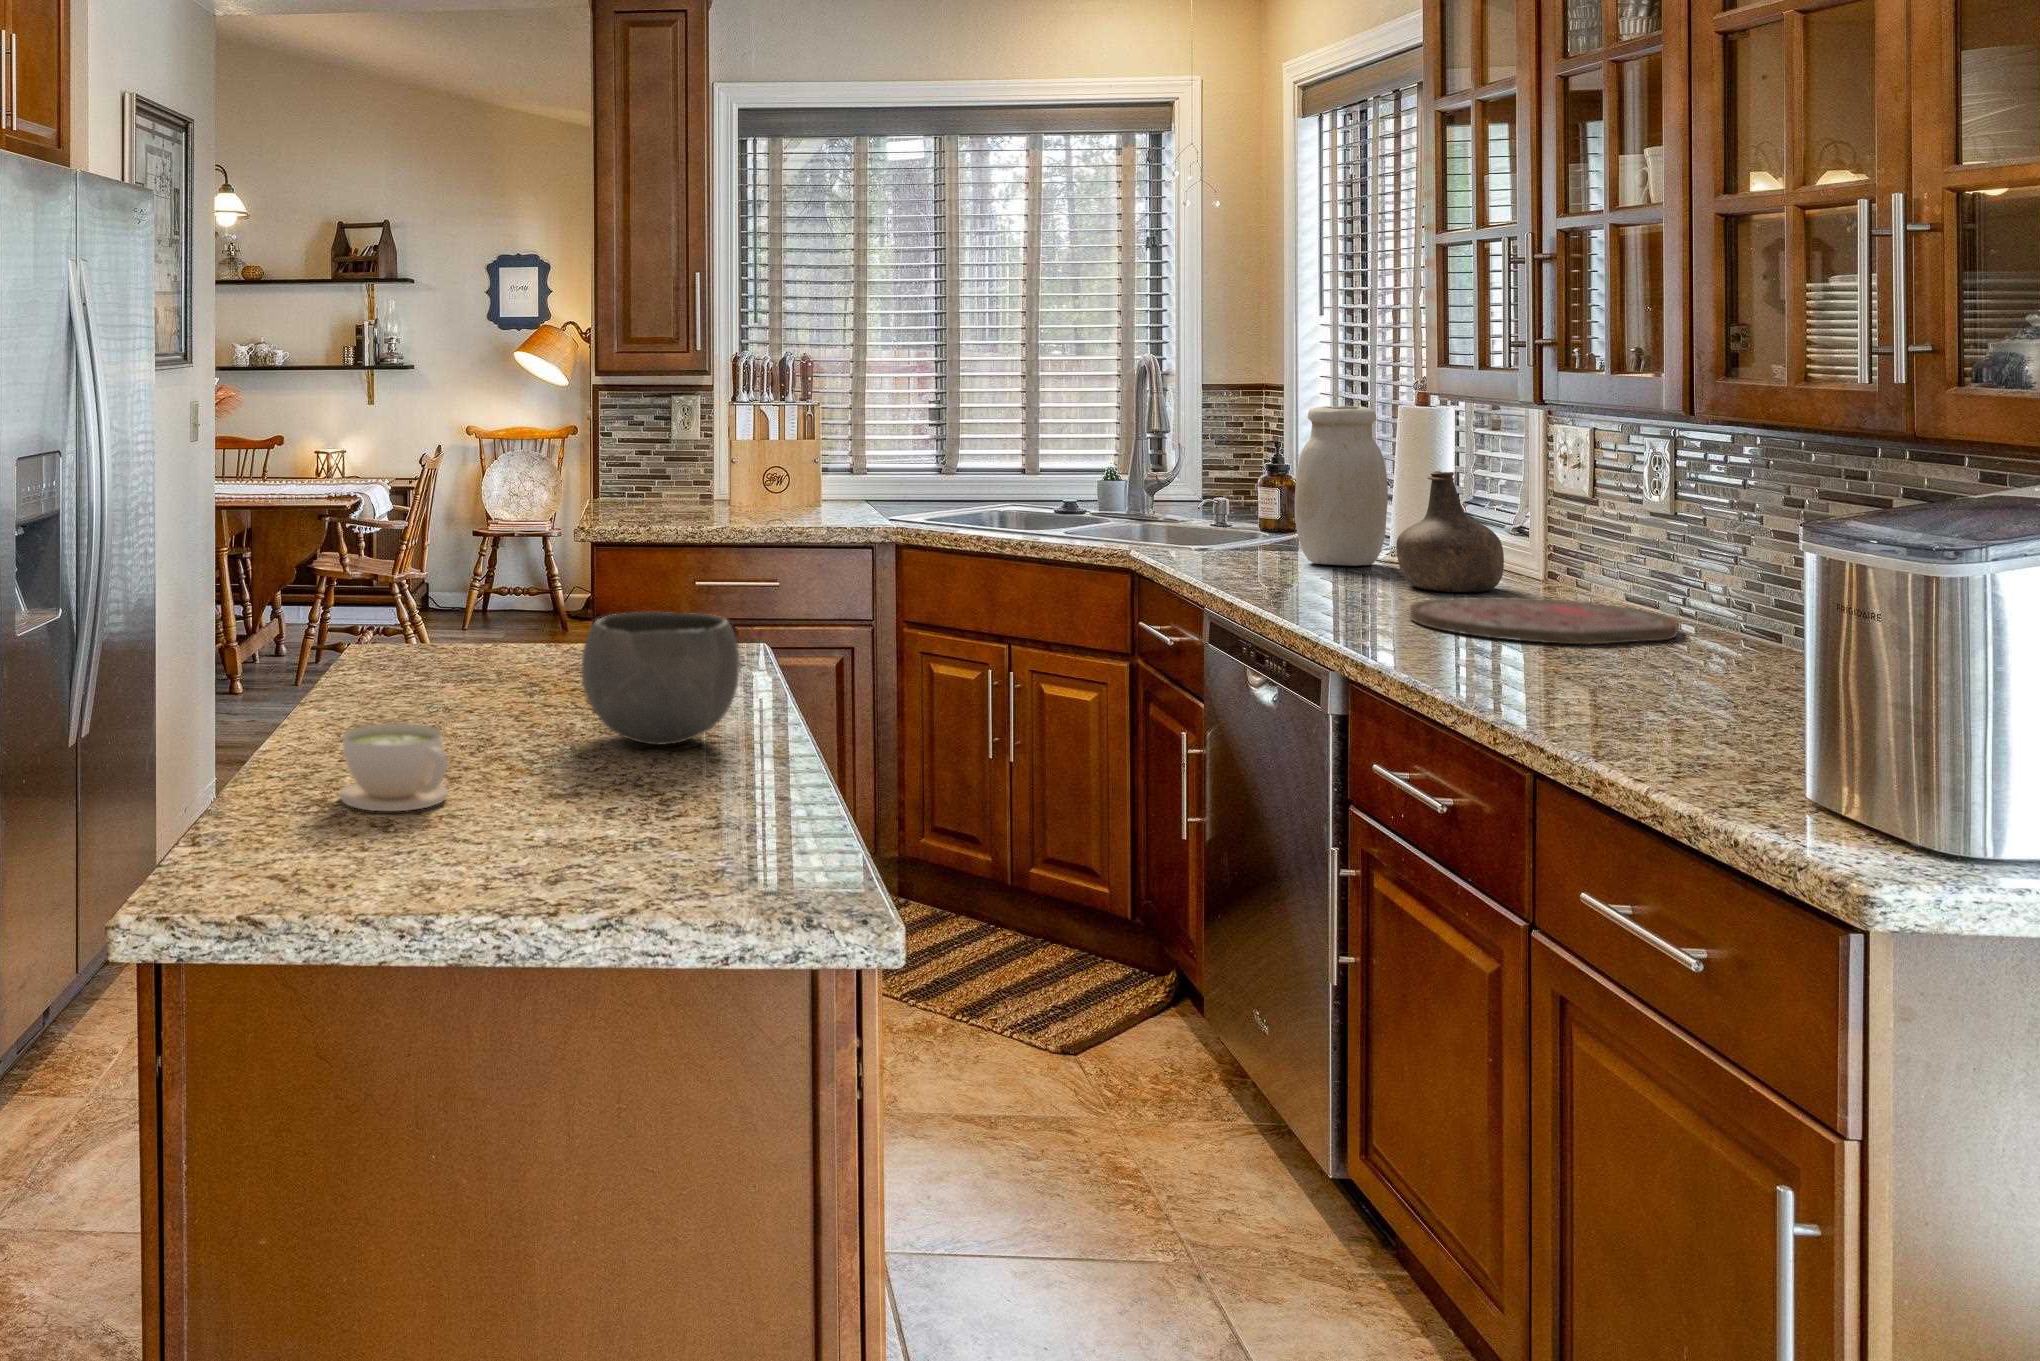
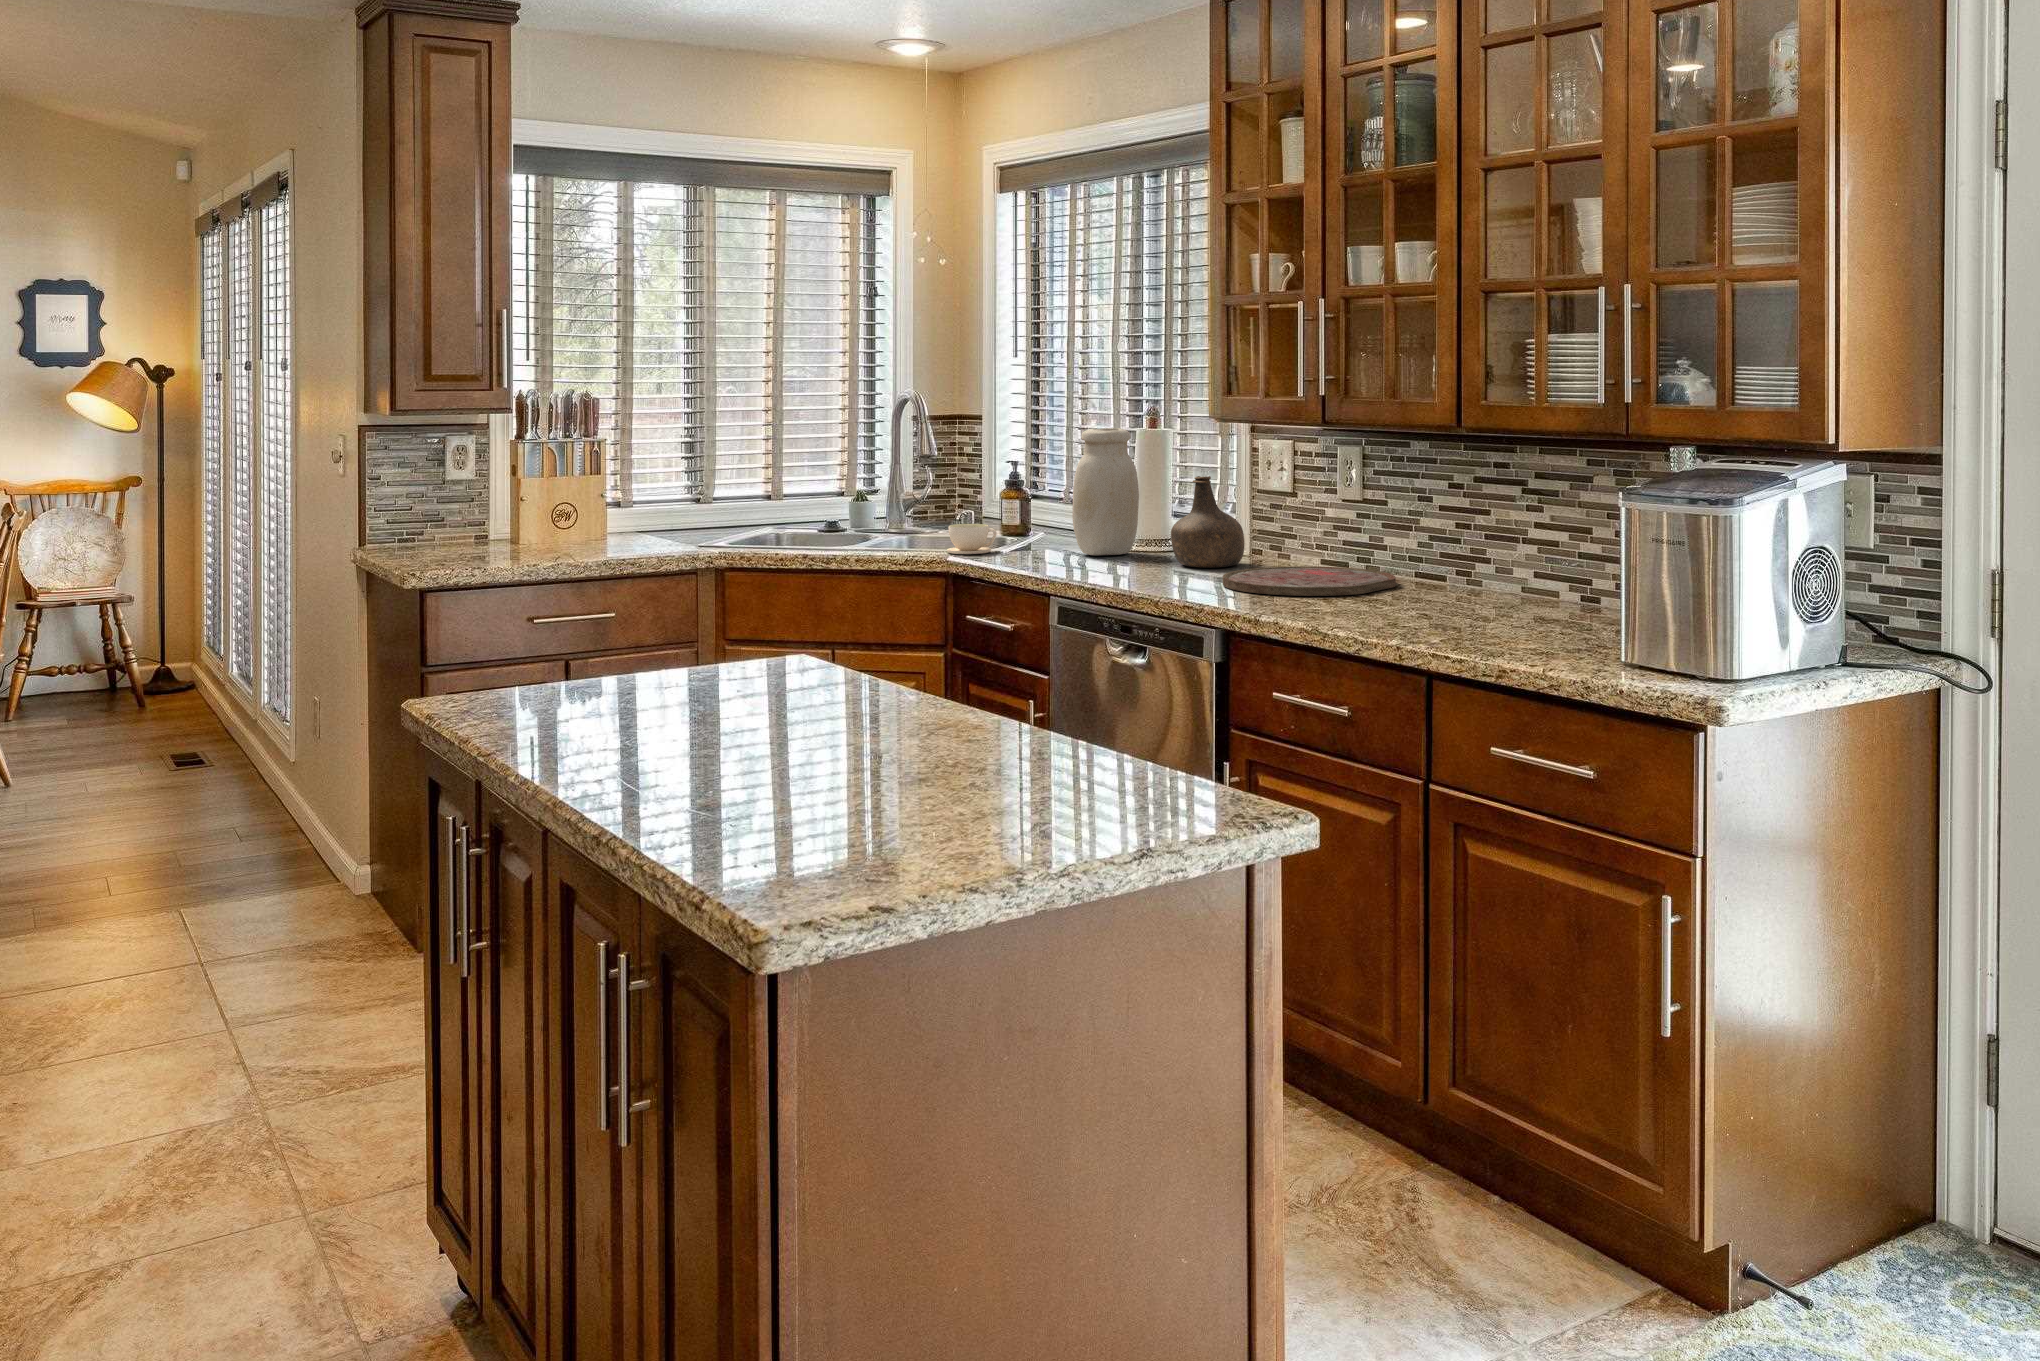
ceramic bowl: present [582,612,739,745] -> none [827,621,965,737]
coffee cup: present [340,723,448,811] -> present [947,524,996,554]

